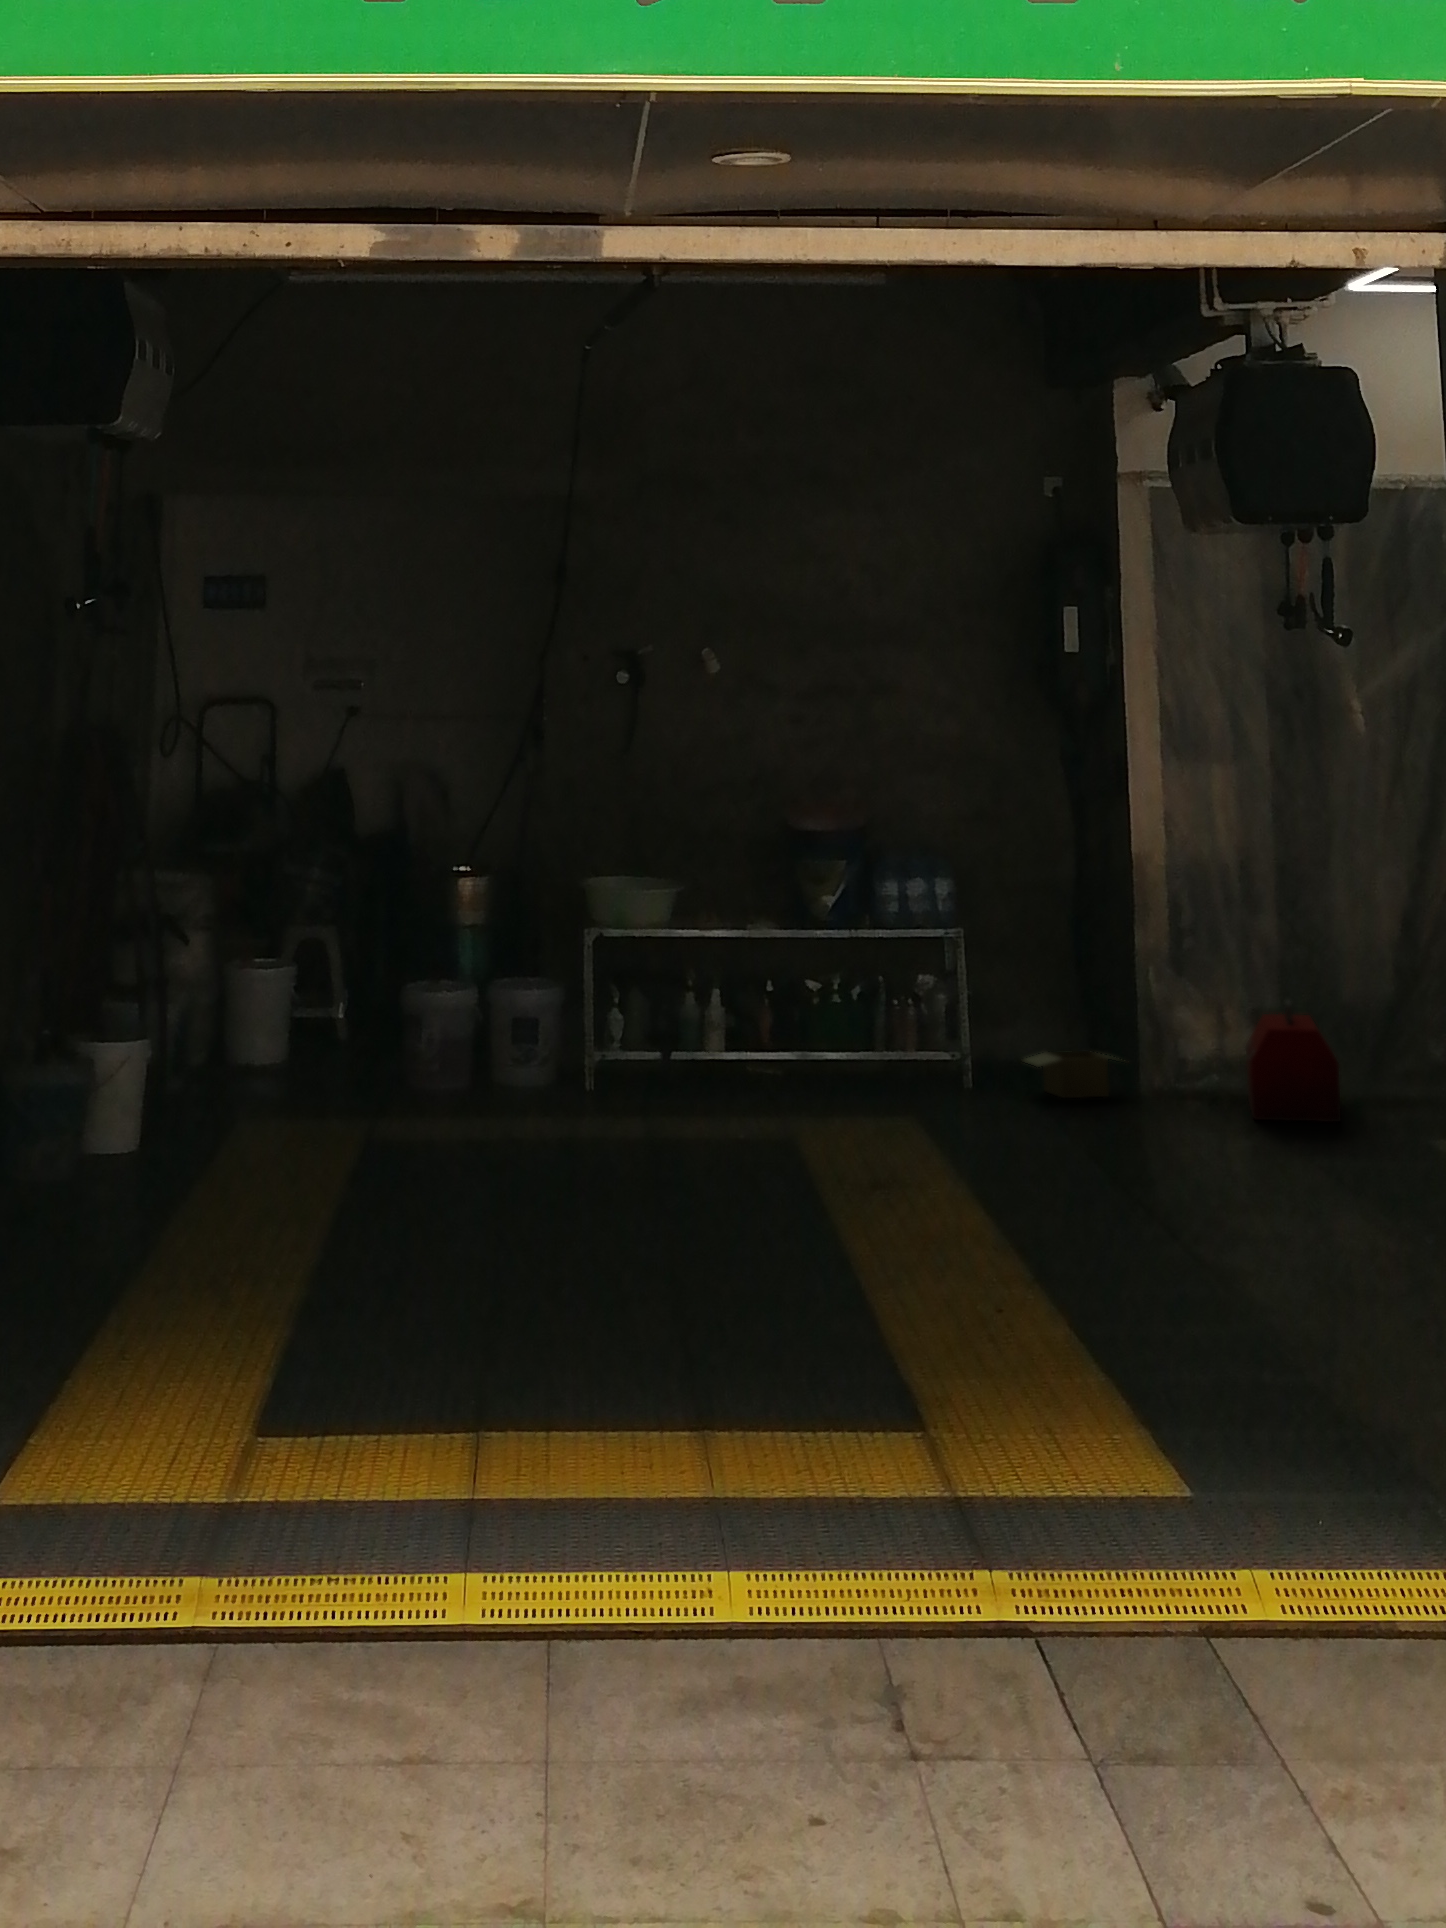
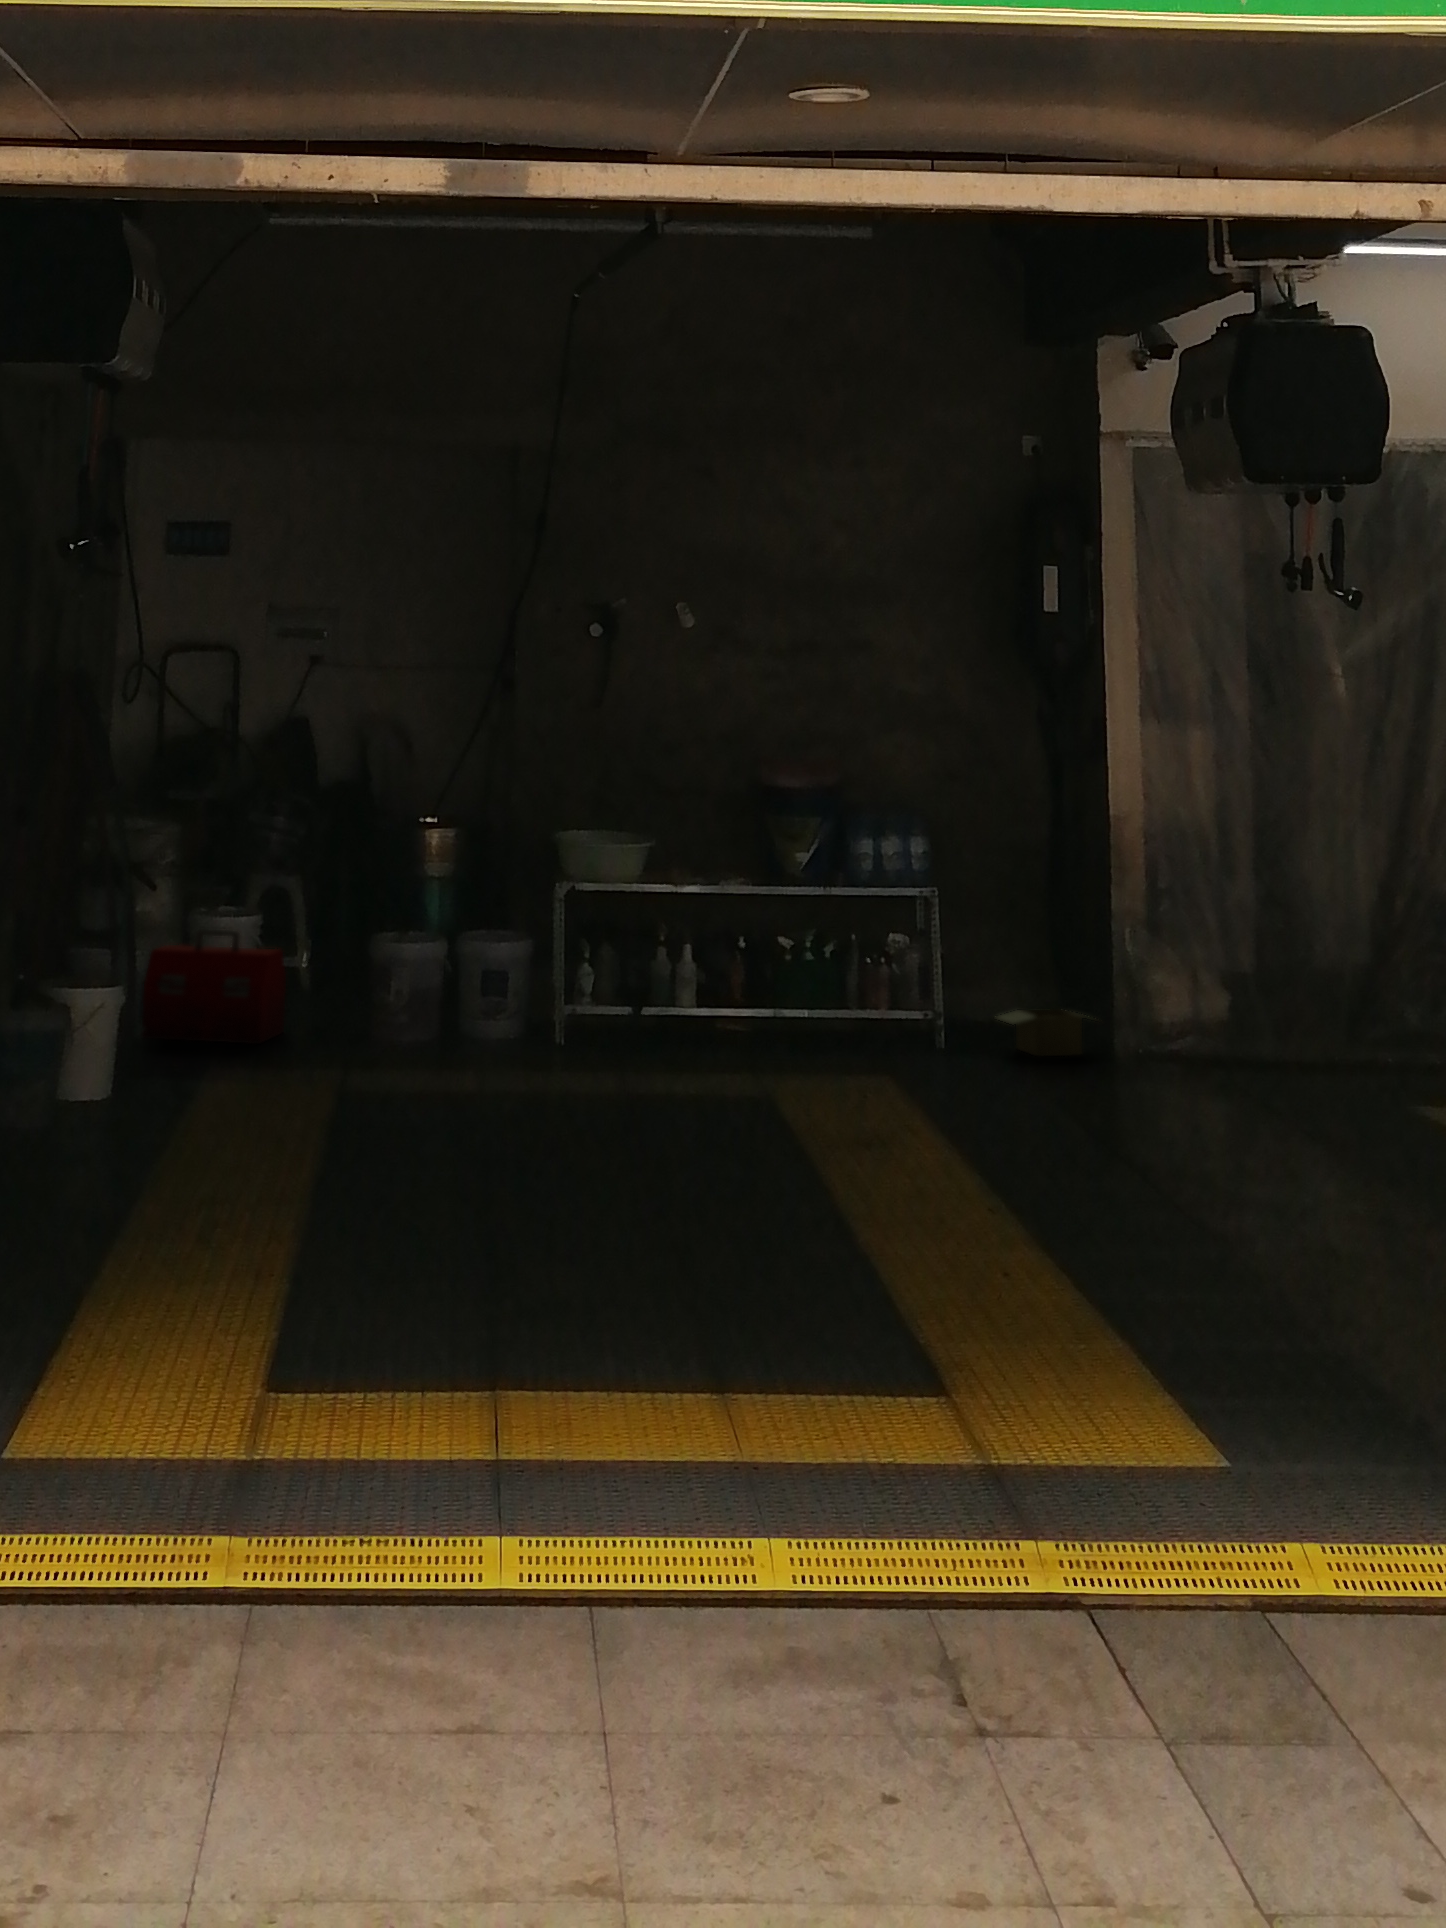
toolbox: present [1245,1000,1341,1122] -> present [141,929,286,1044]

